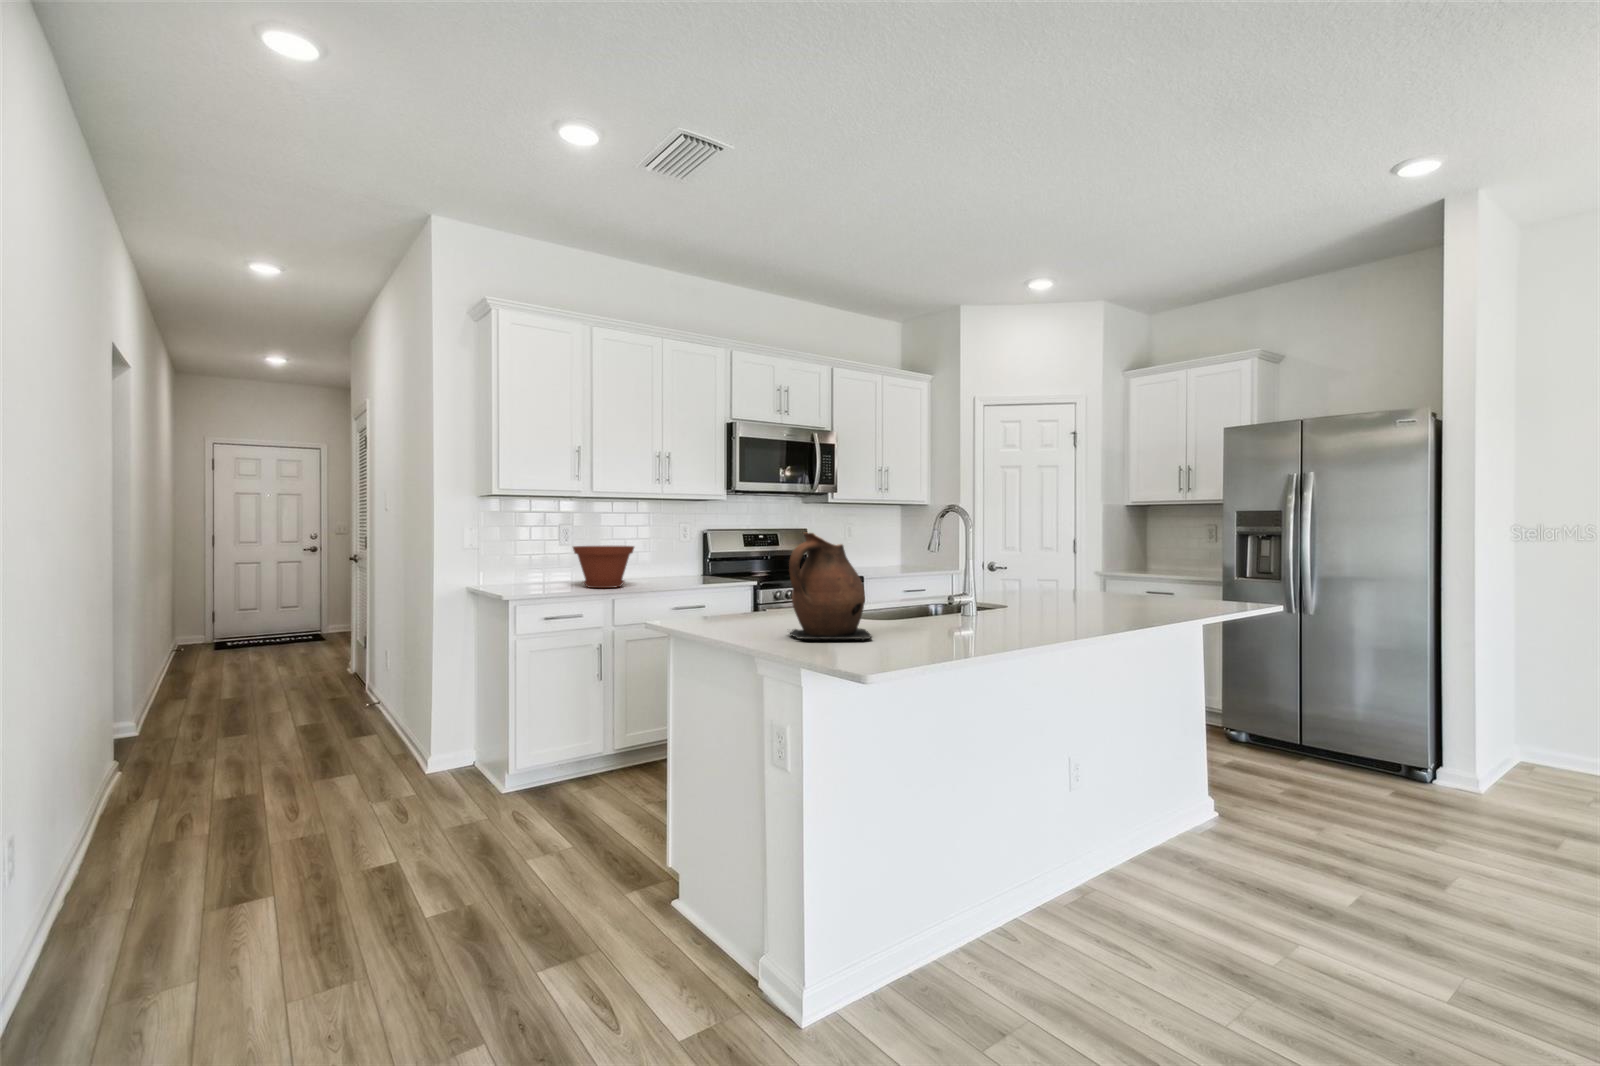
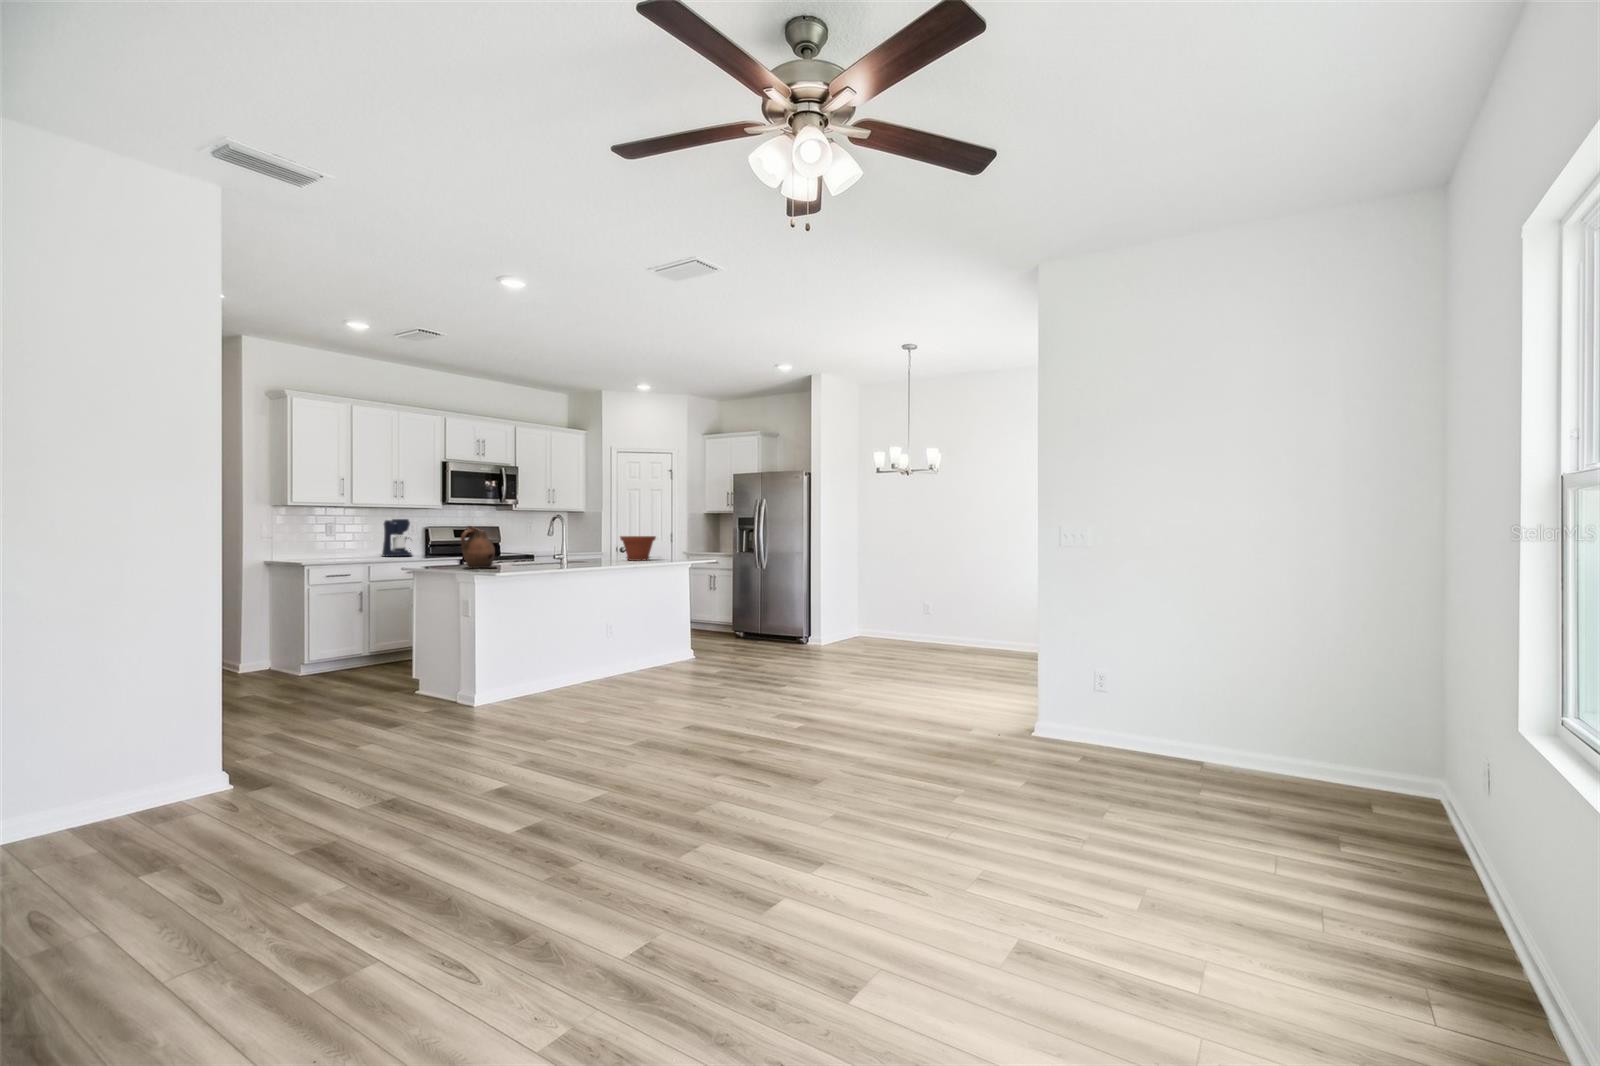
coffee maker: none [637,517,682,578] -> present [382,519,412,557]
plant pot: present [573,546,634,588] -> present [620,536,656,561]

